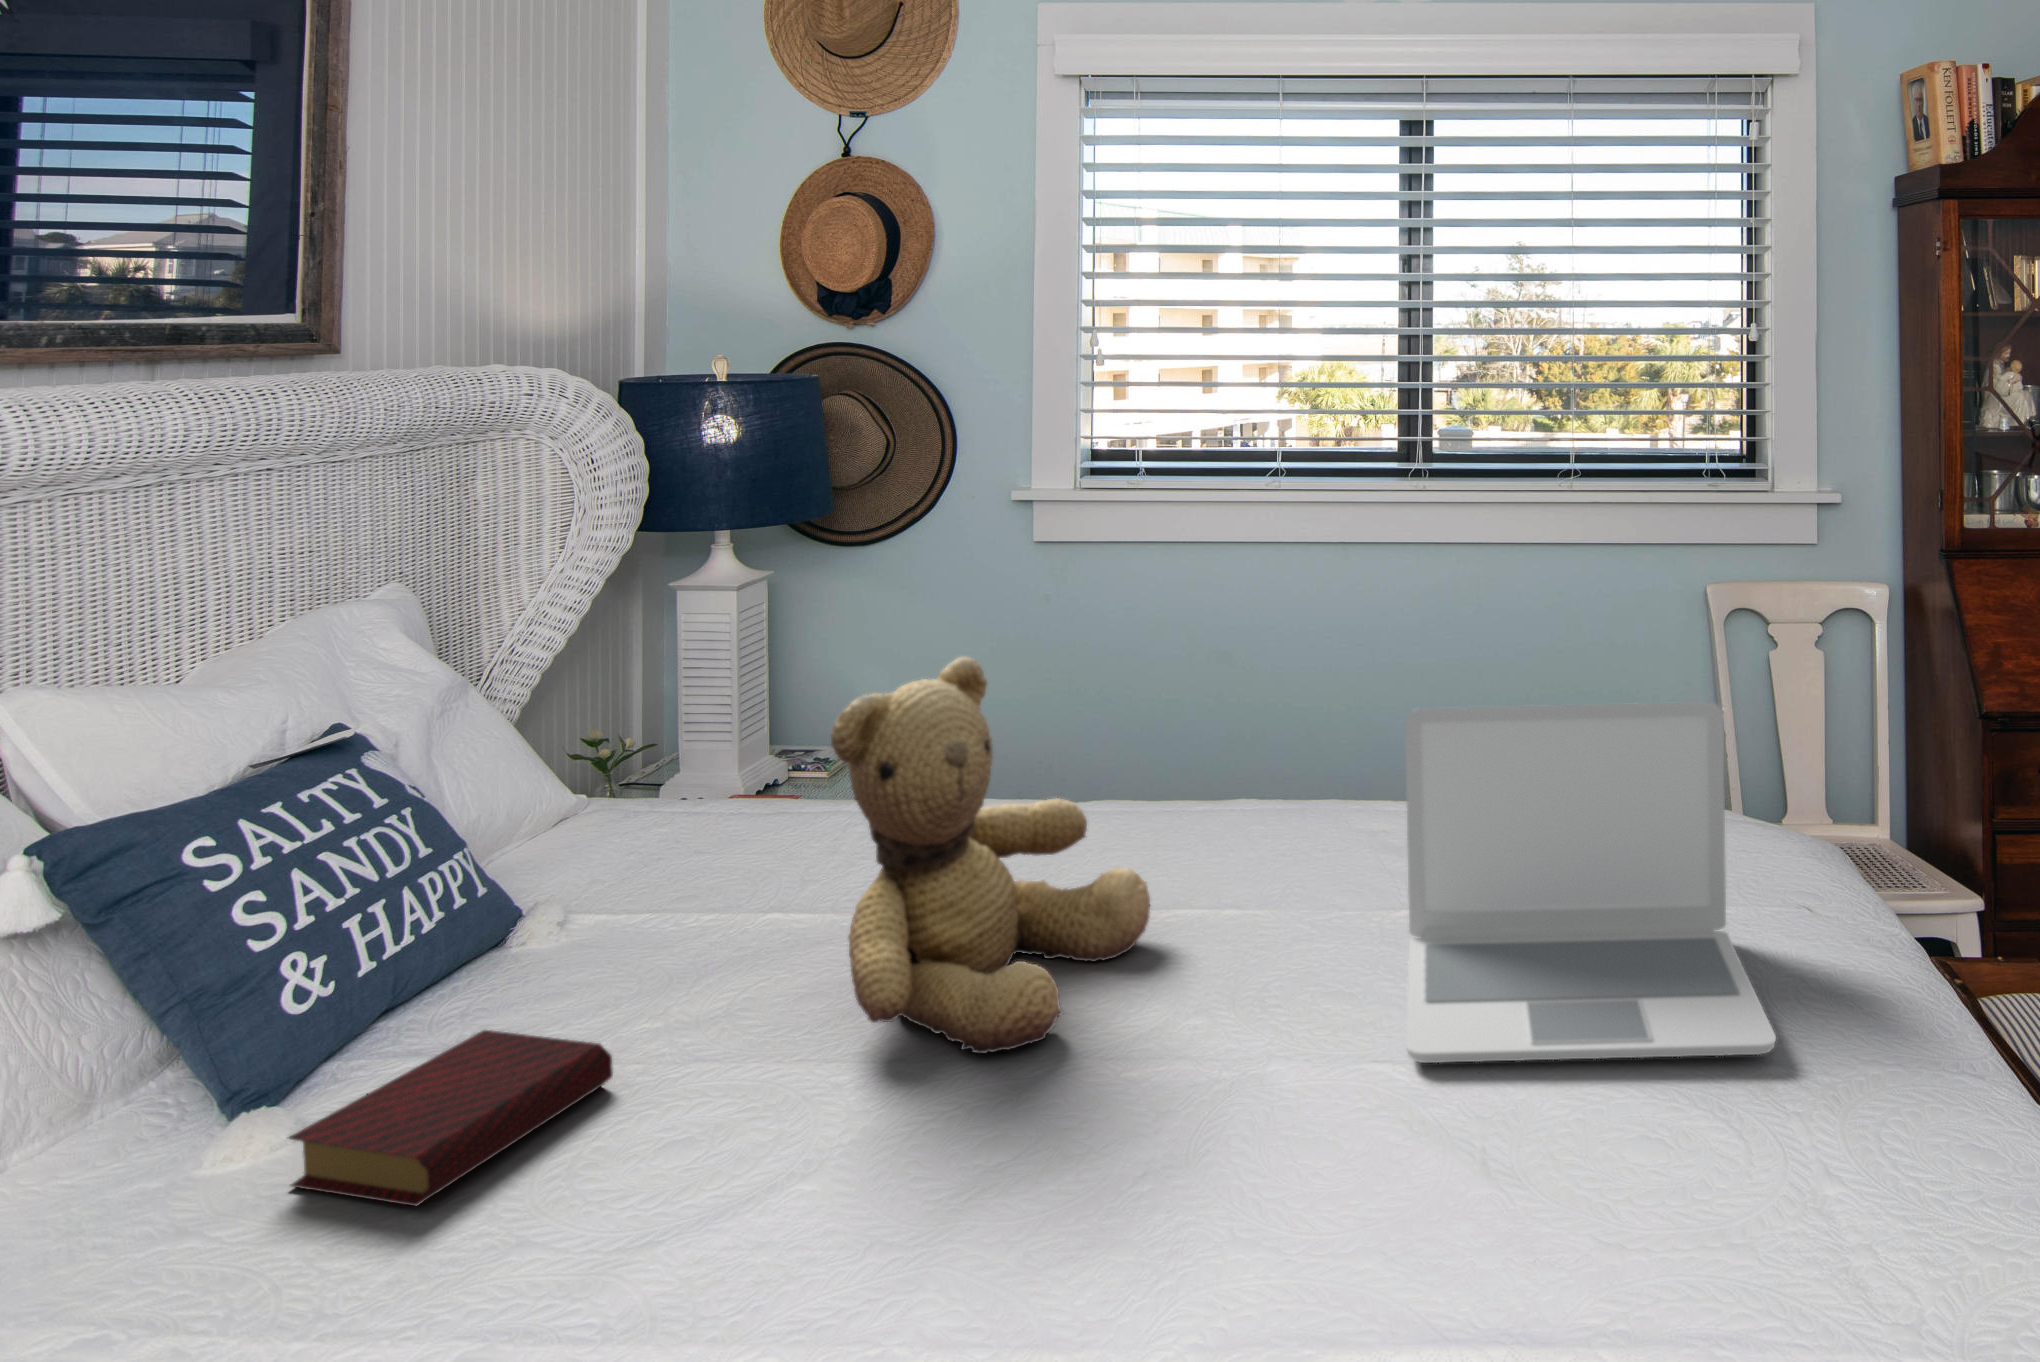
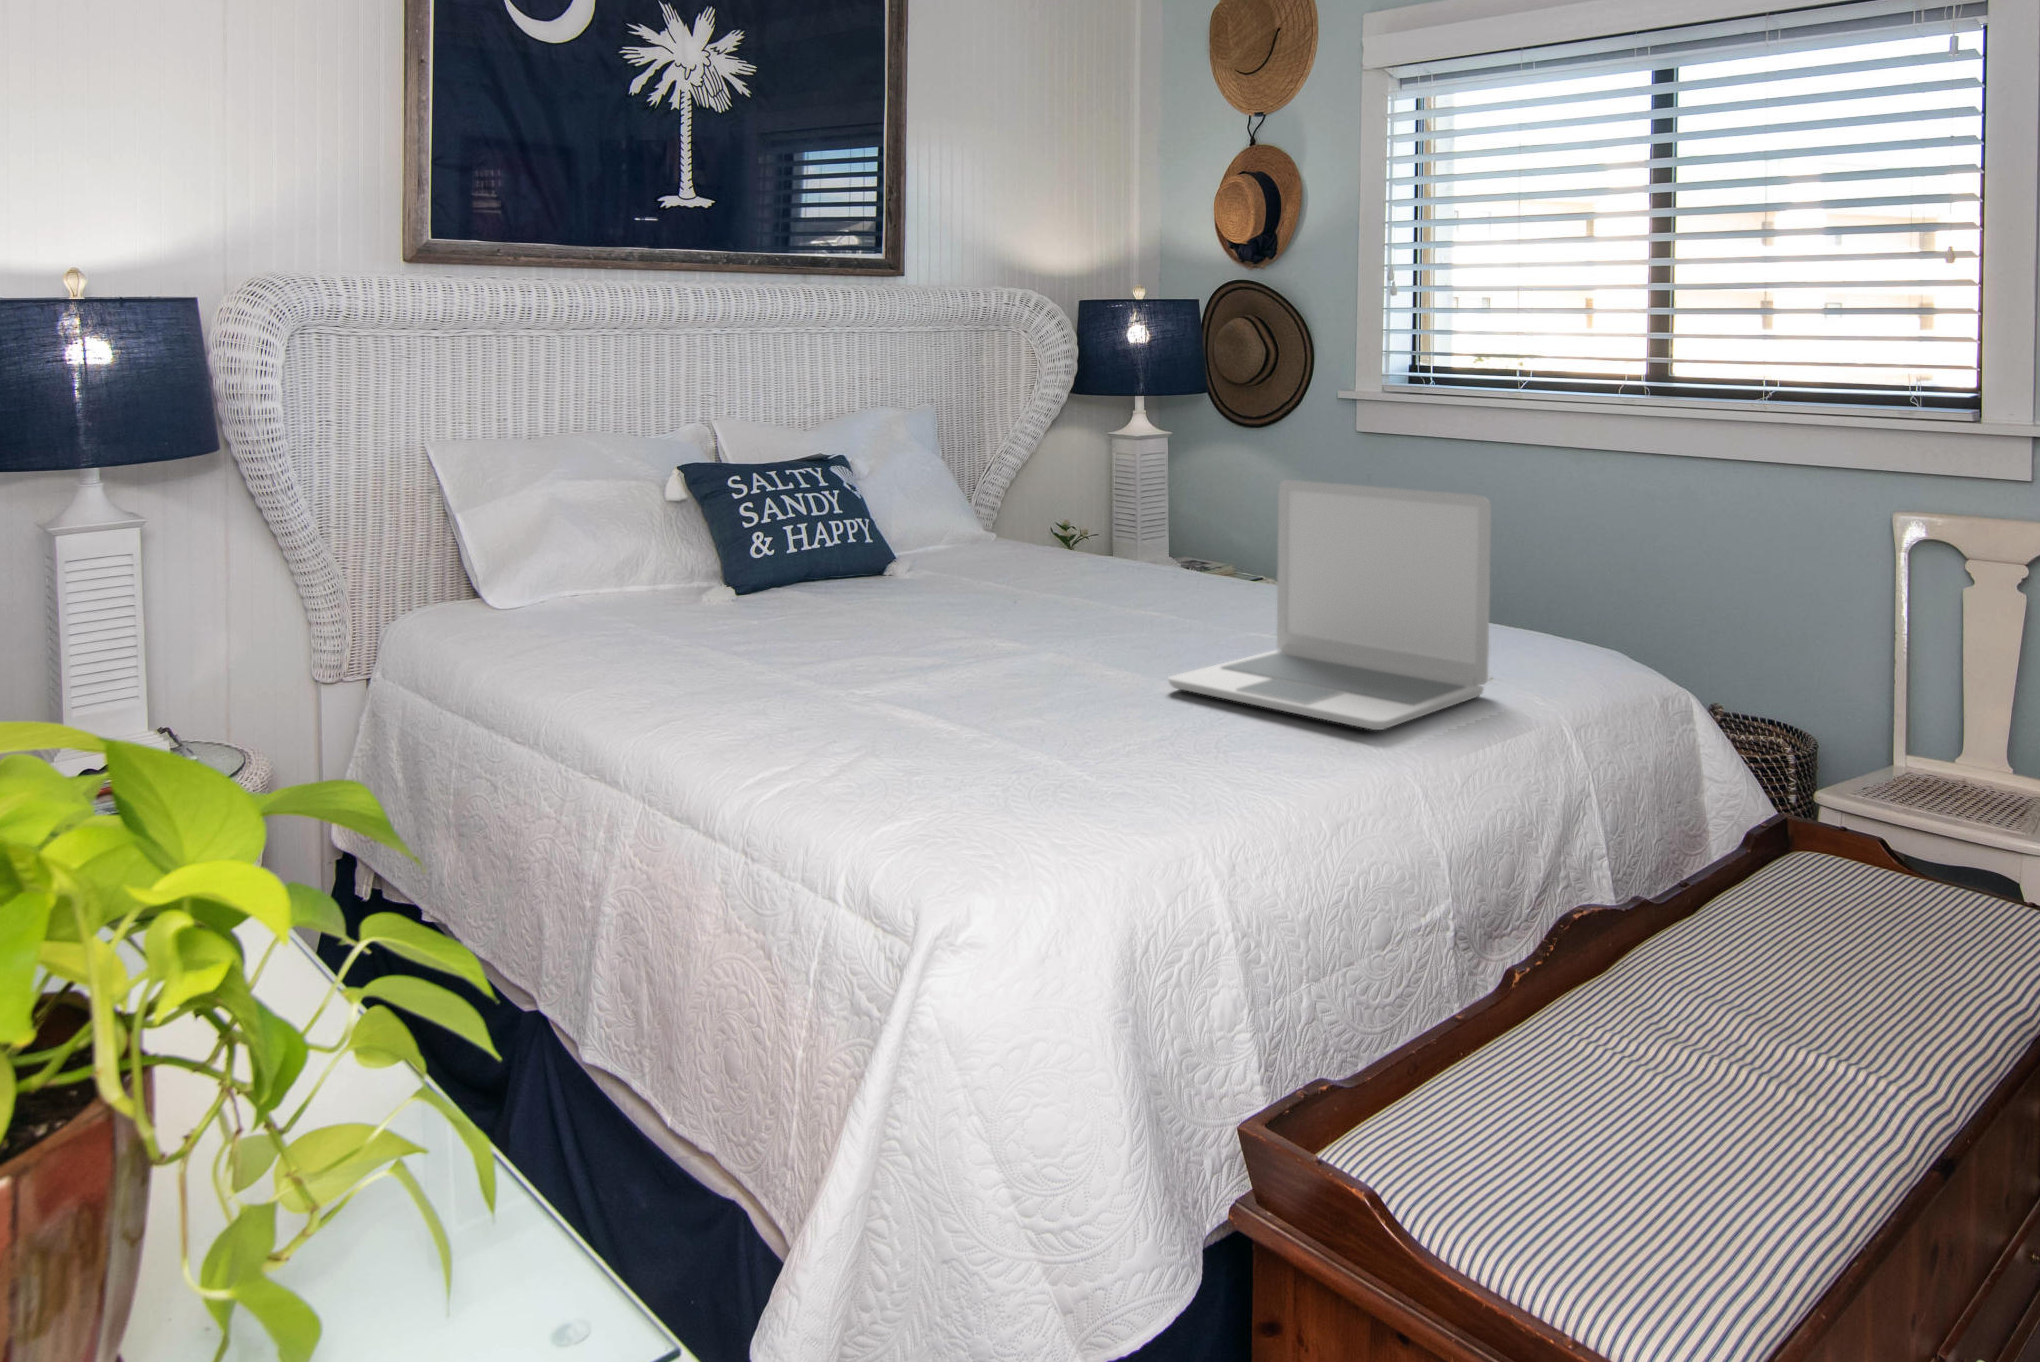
teddy bear: present [831,657,1150,1054] -> none [937,417,1146,641]
book: present [287,1030,613,1206] -> none [694,582,834,627]

